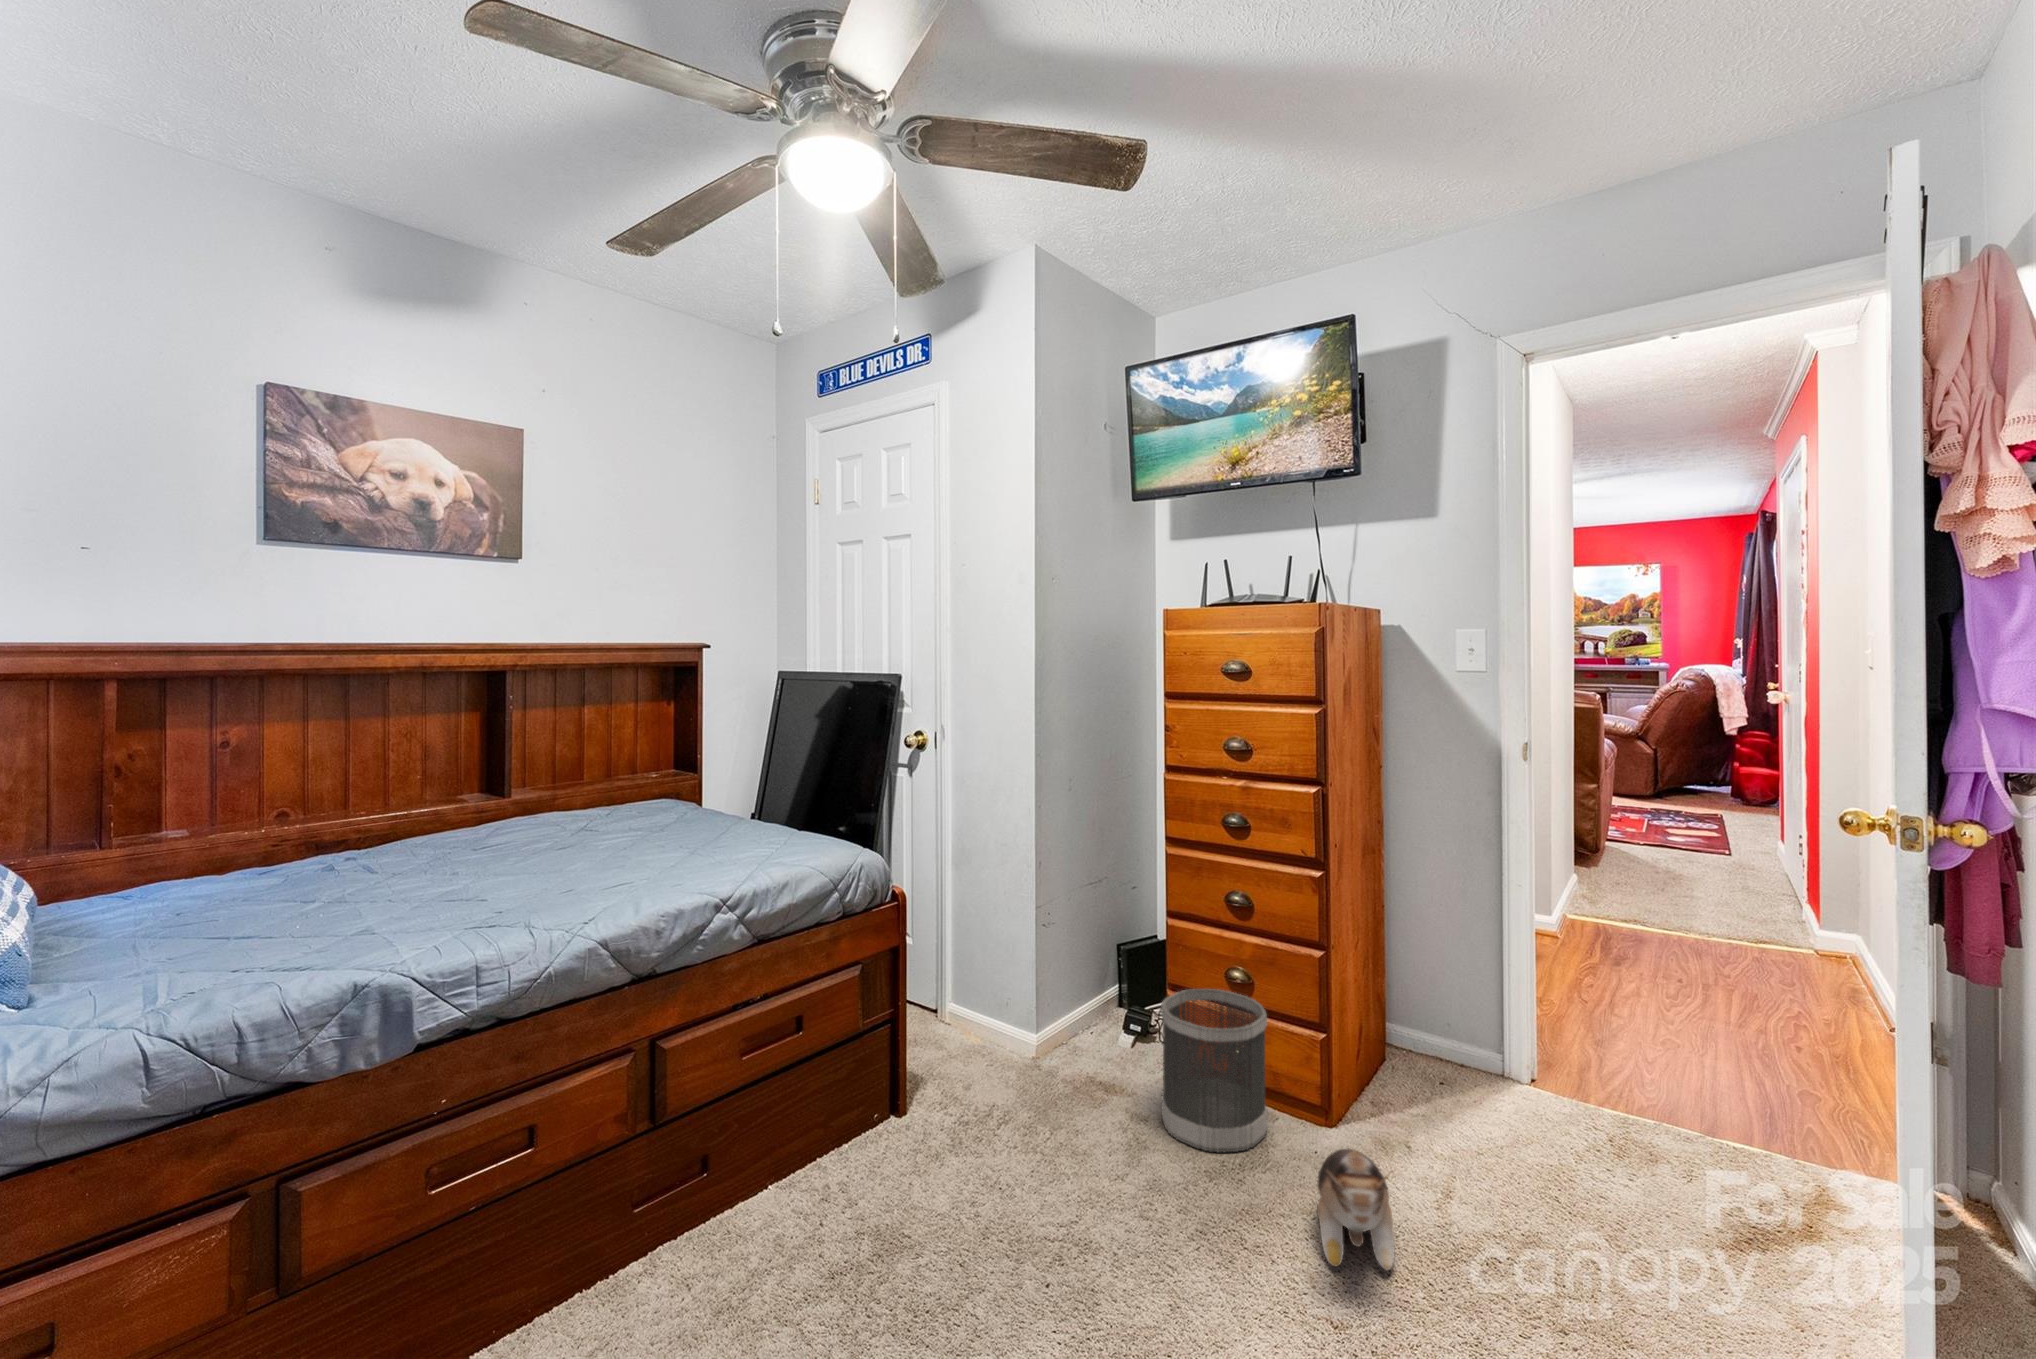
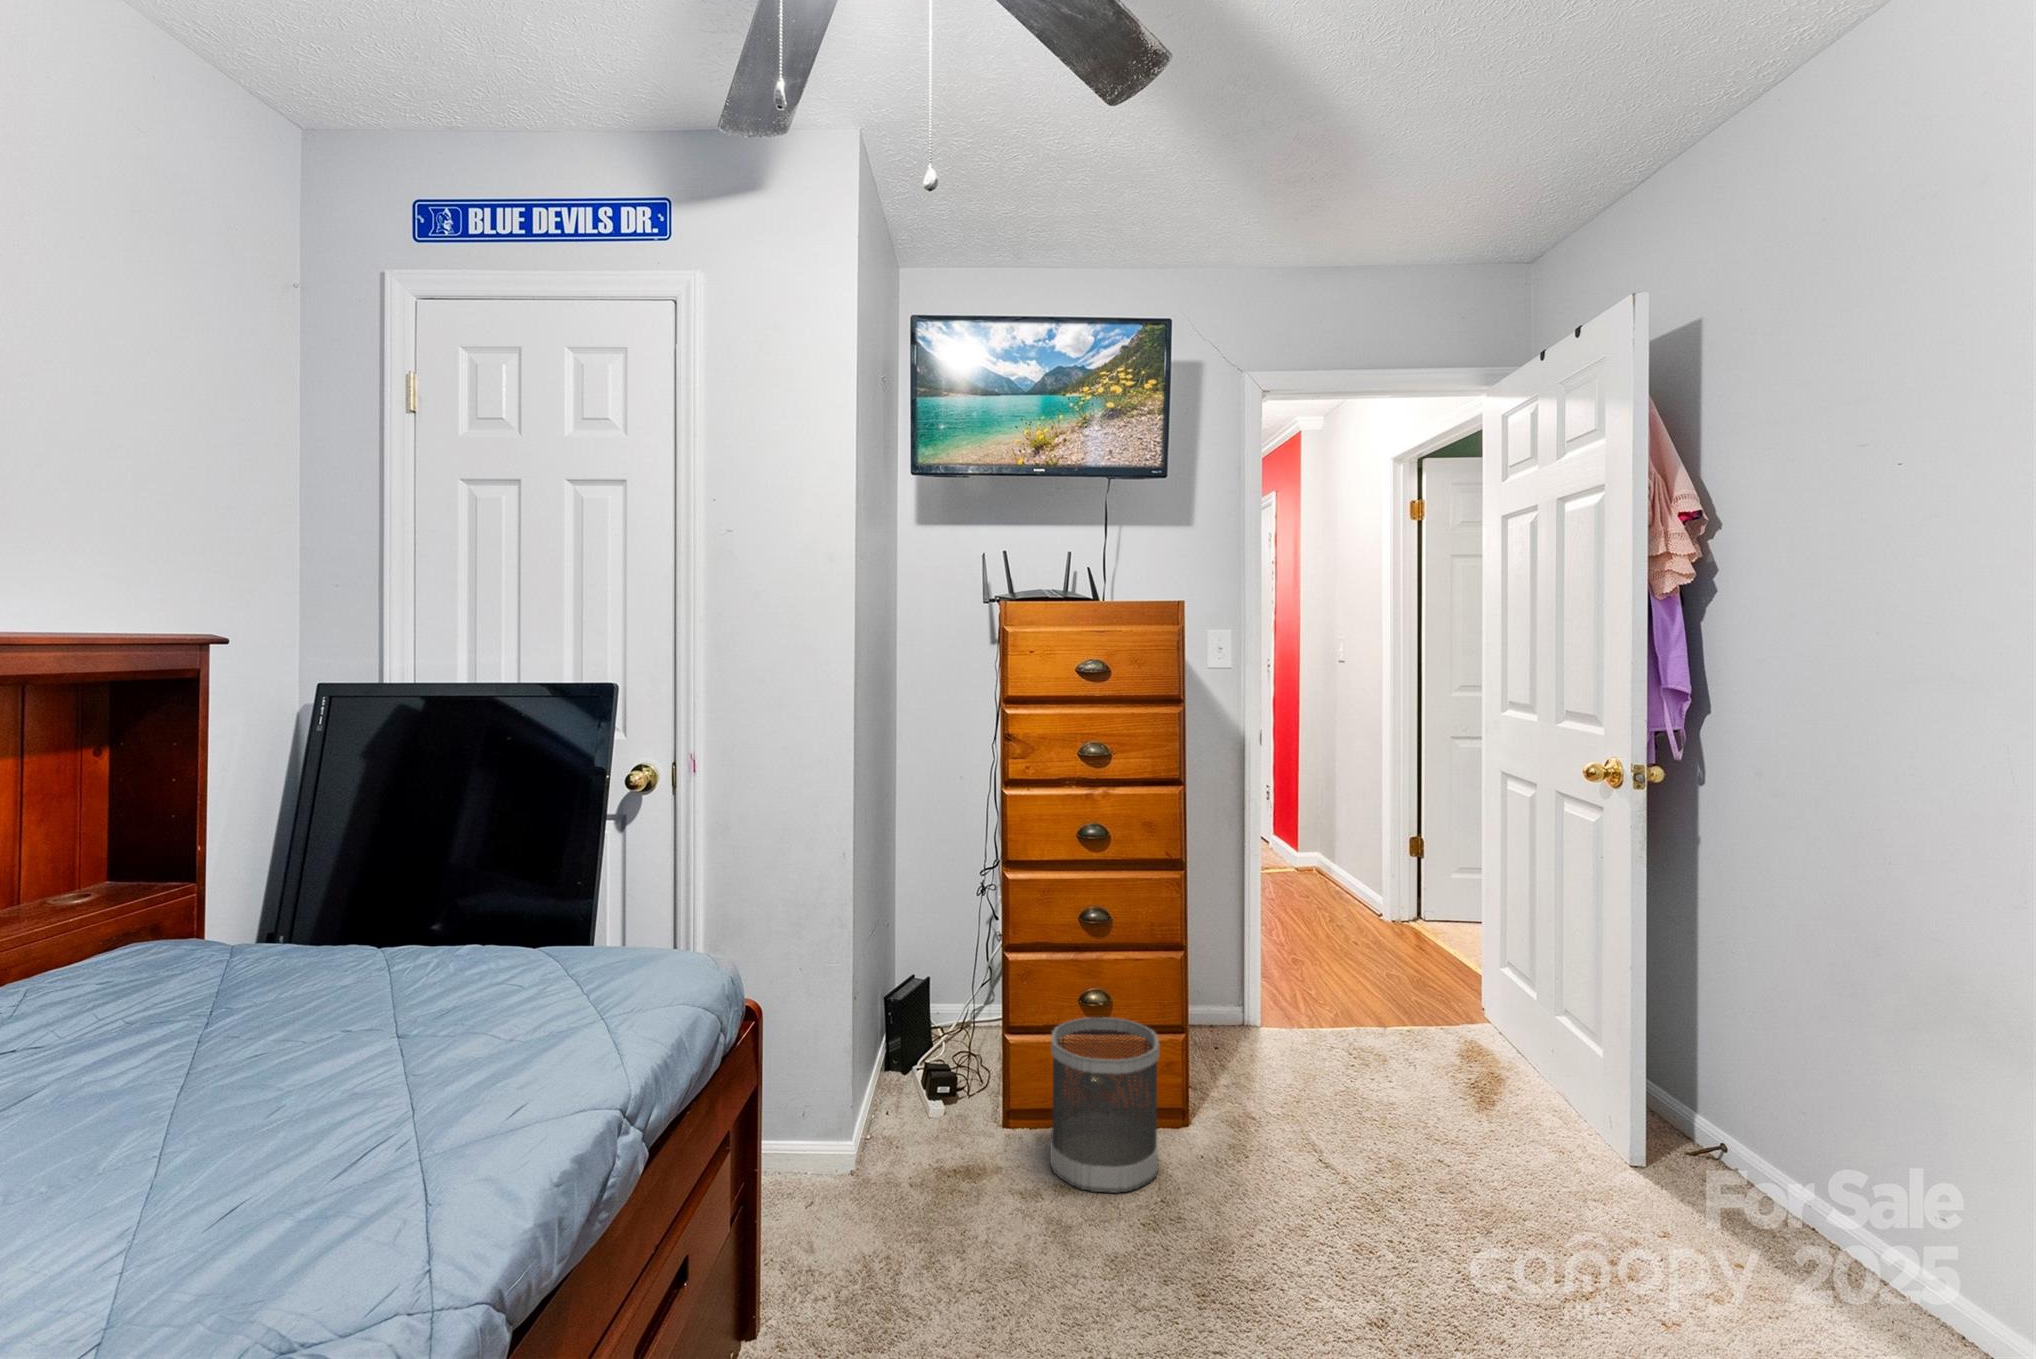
plush toy: present [1317,1149,1395,1270] -> none [1243,1132,1390,1251]

